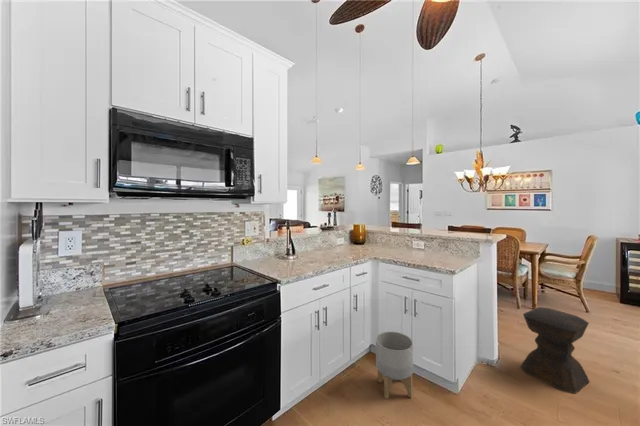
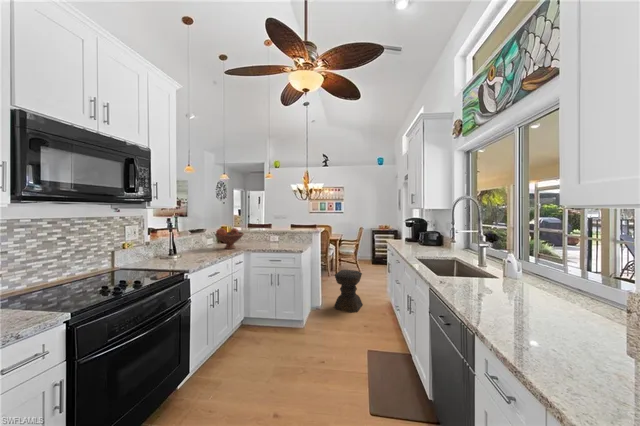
fruit bowl: none [340,227,375,254] -> present [215,228,244,249]
planter: present [376,331,413,399] -> none [252,301,279,348]

